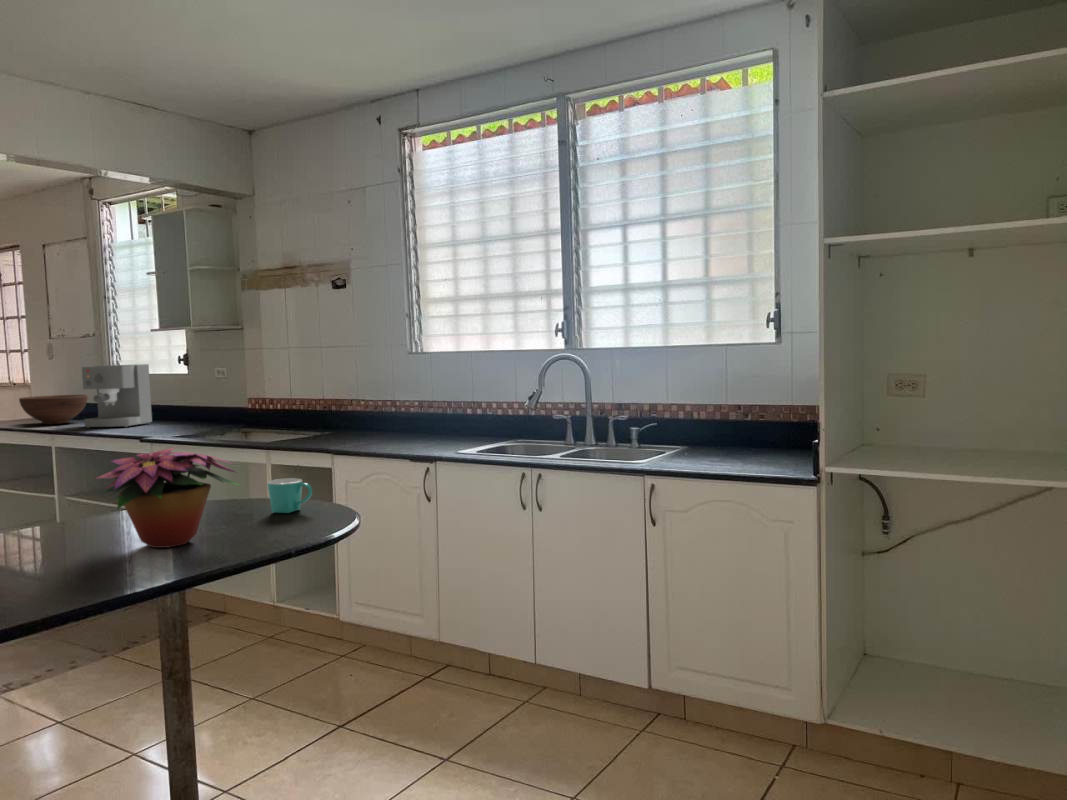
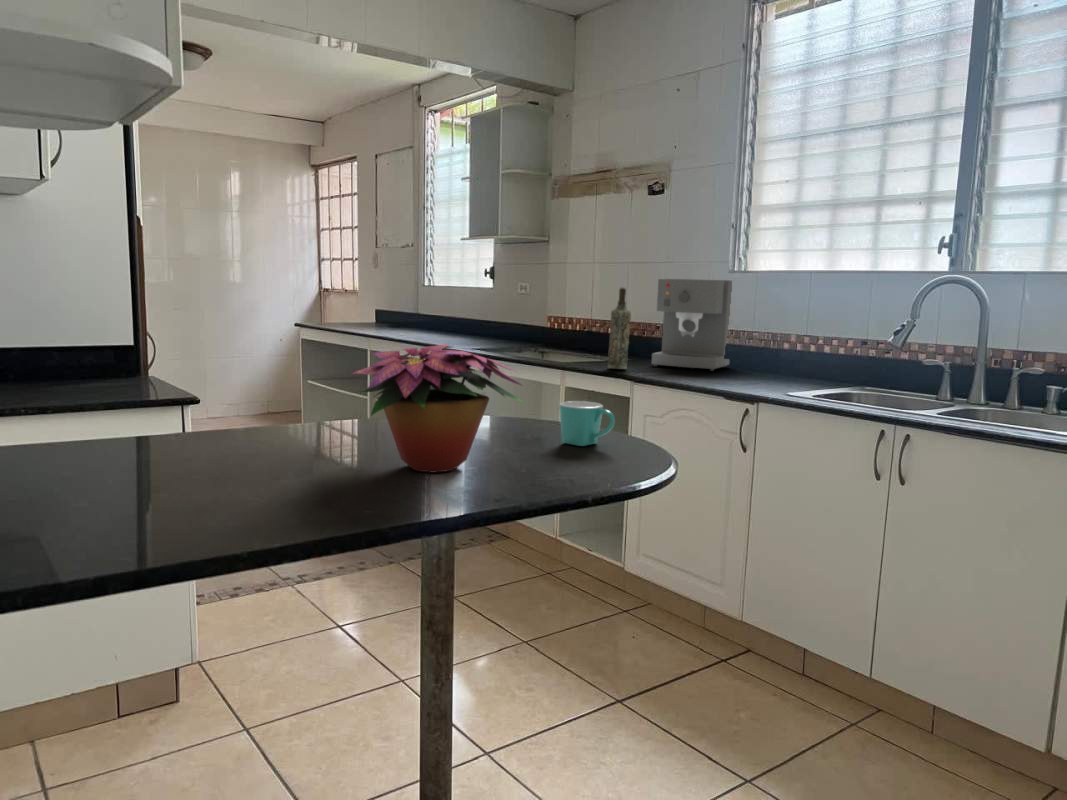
coffee maker: present [82,364,152,428] -> present [652,279,732,371]
bottle: none [307,374,326,445] -> present [608,287,631,369]
fruit bowl: present [19,395,88,424] -> none [344,301,402,328]

